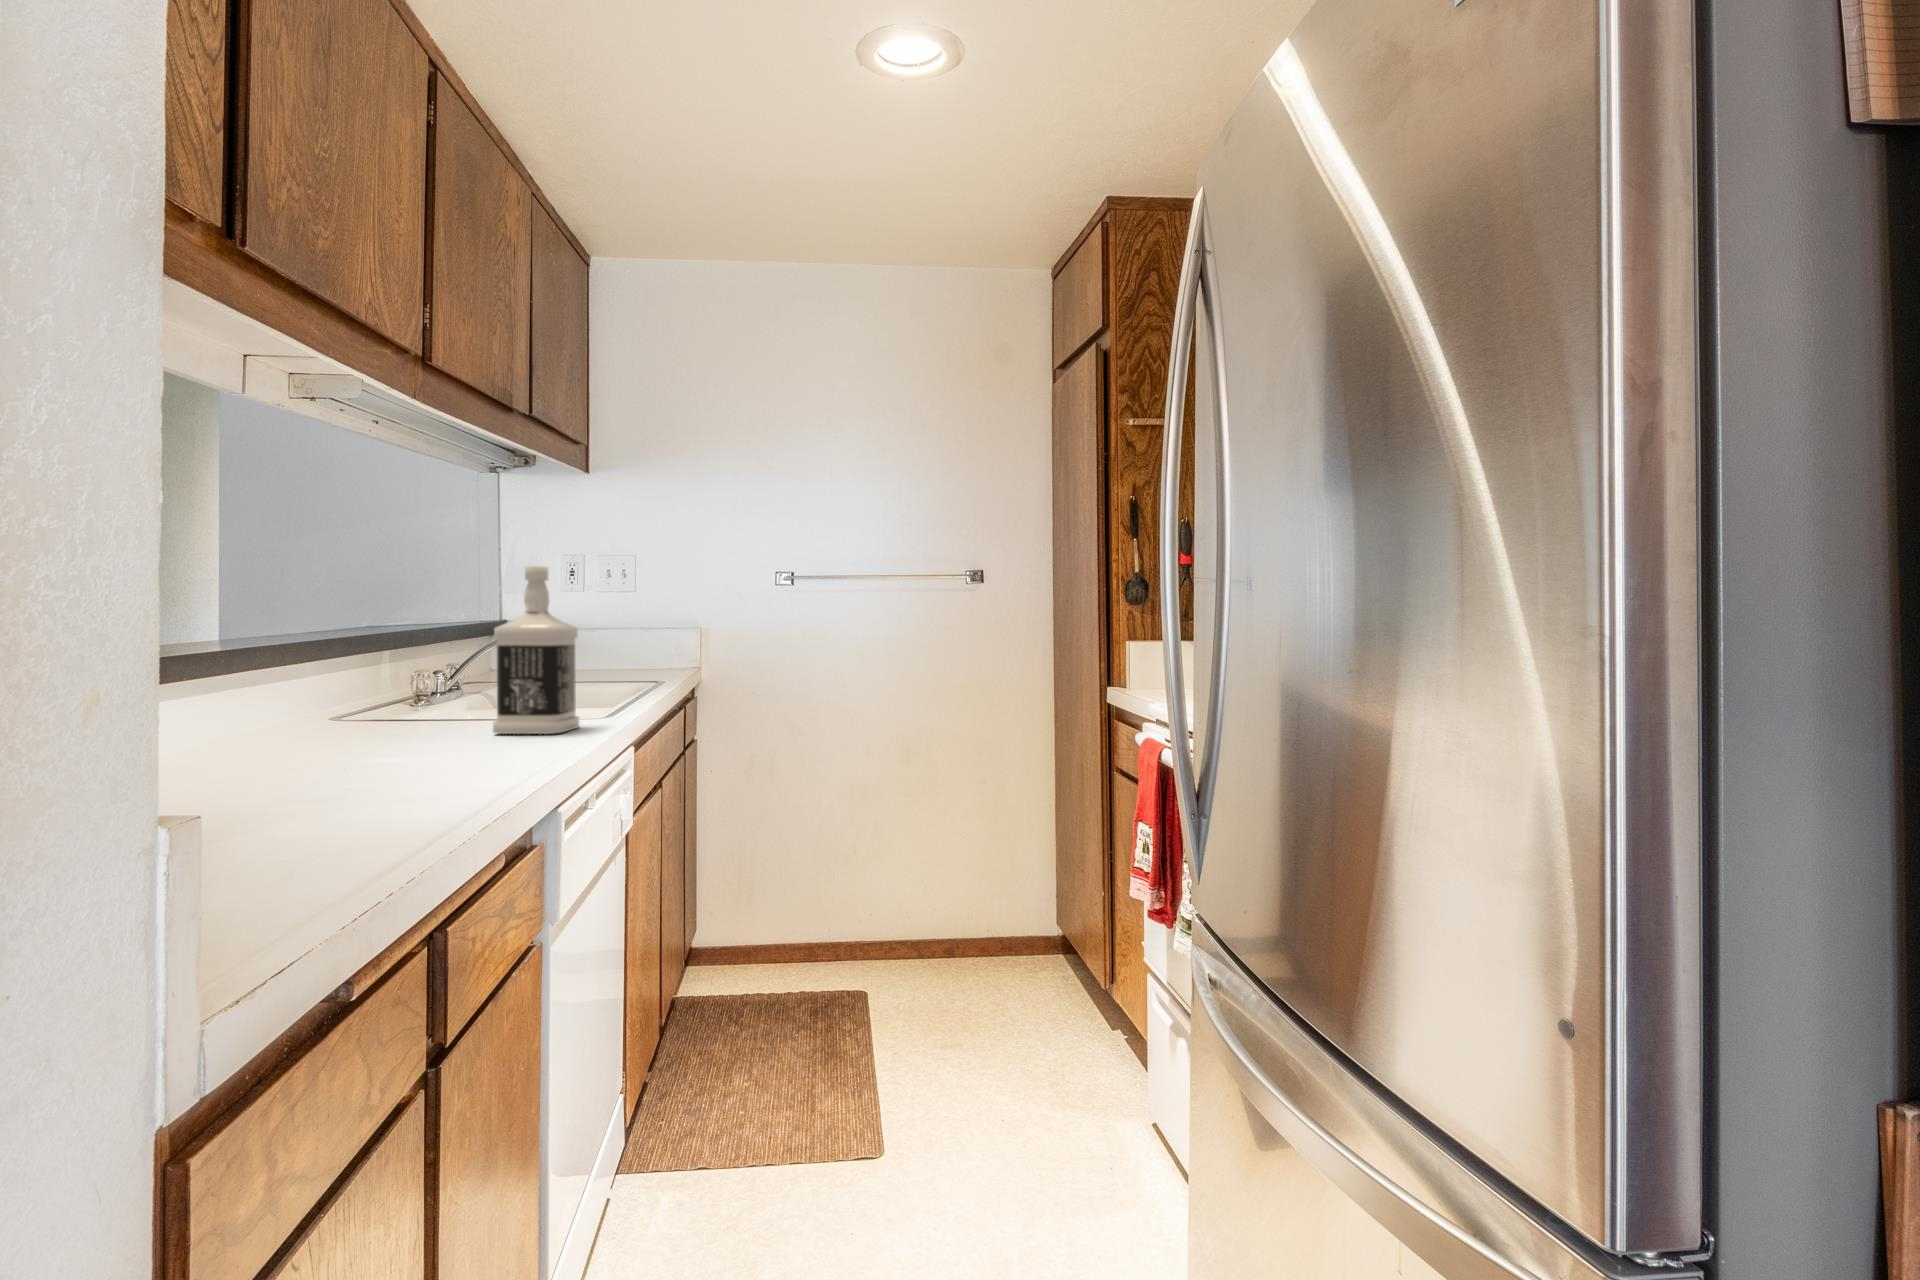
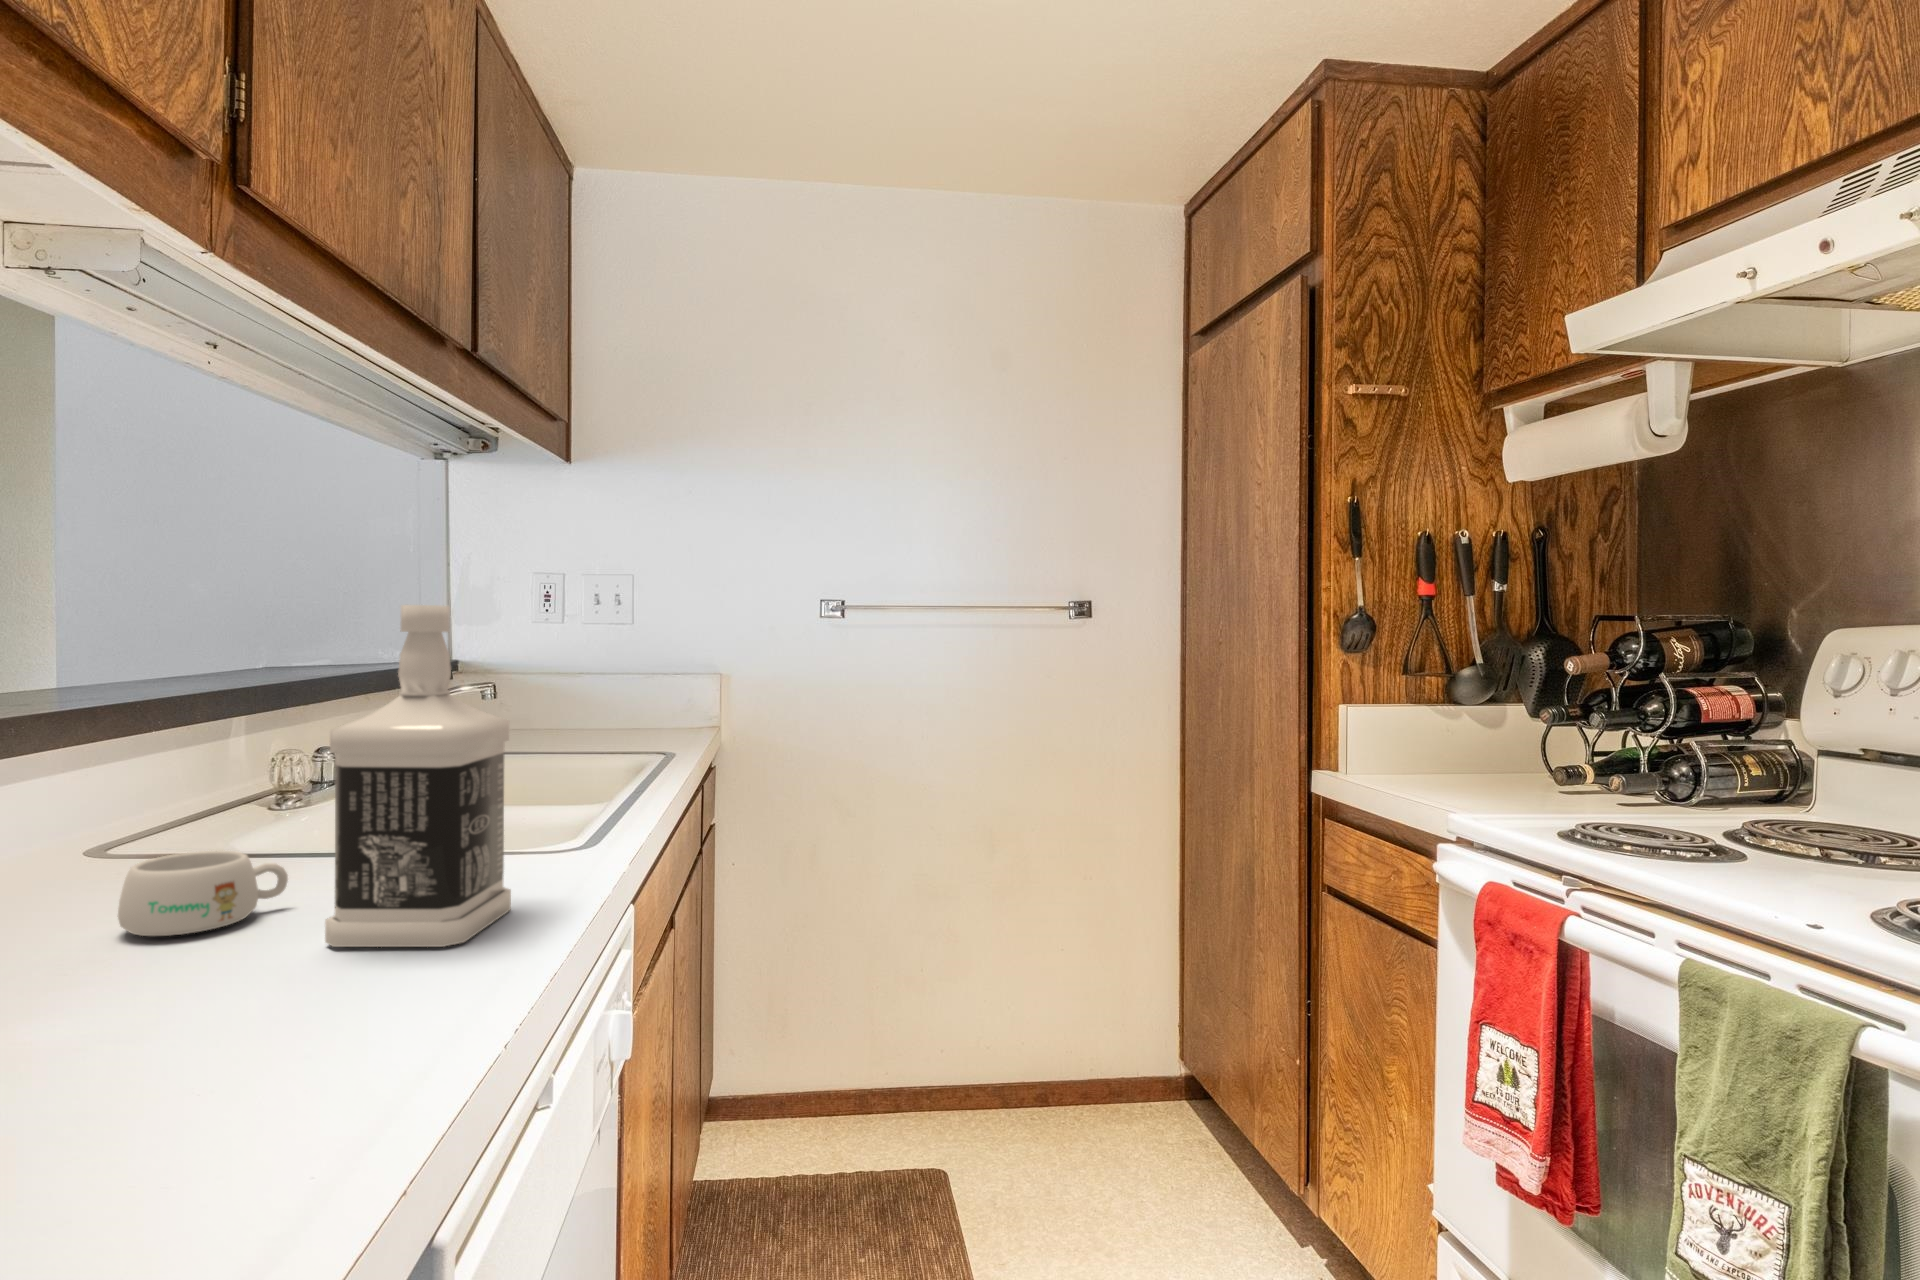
mug: none [387,696,463,732] -> present [118,851,288,936]

